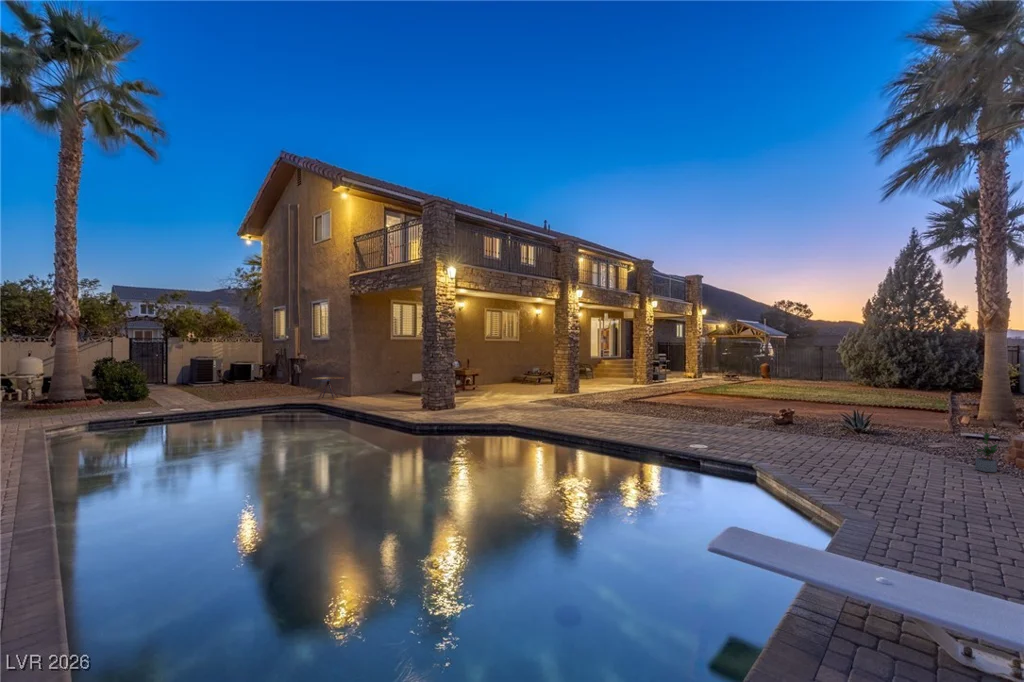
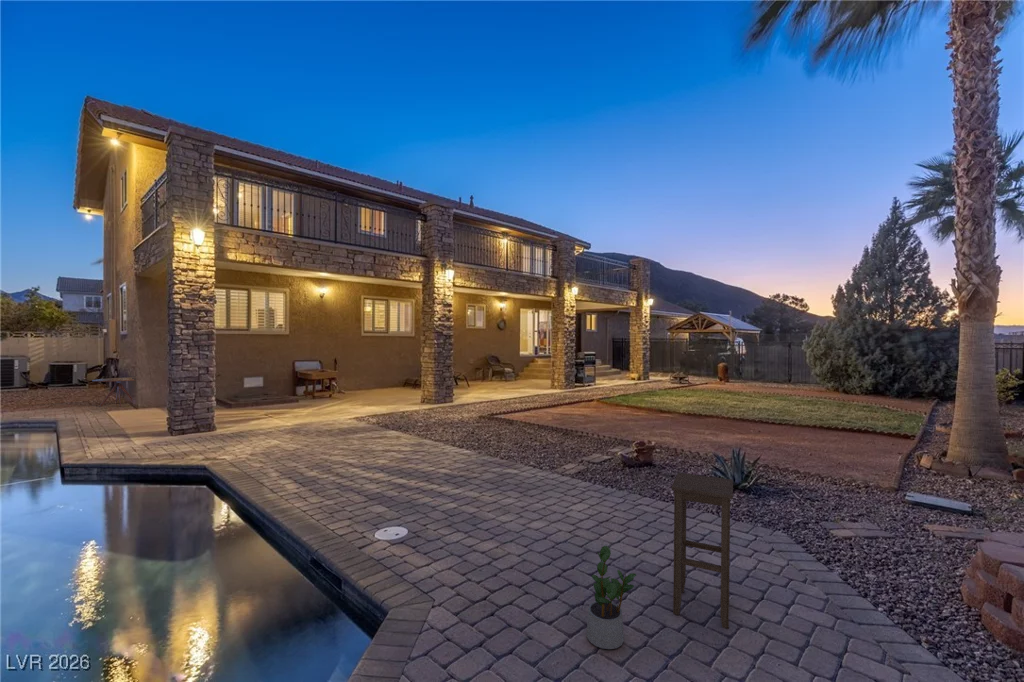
stool: none [883,409,921,471] -> present [672,473,733,629]
potted plant: present [975,433,999,472] -> present [587,546,636,649]

